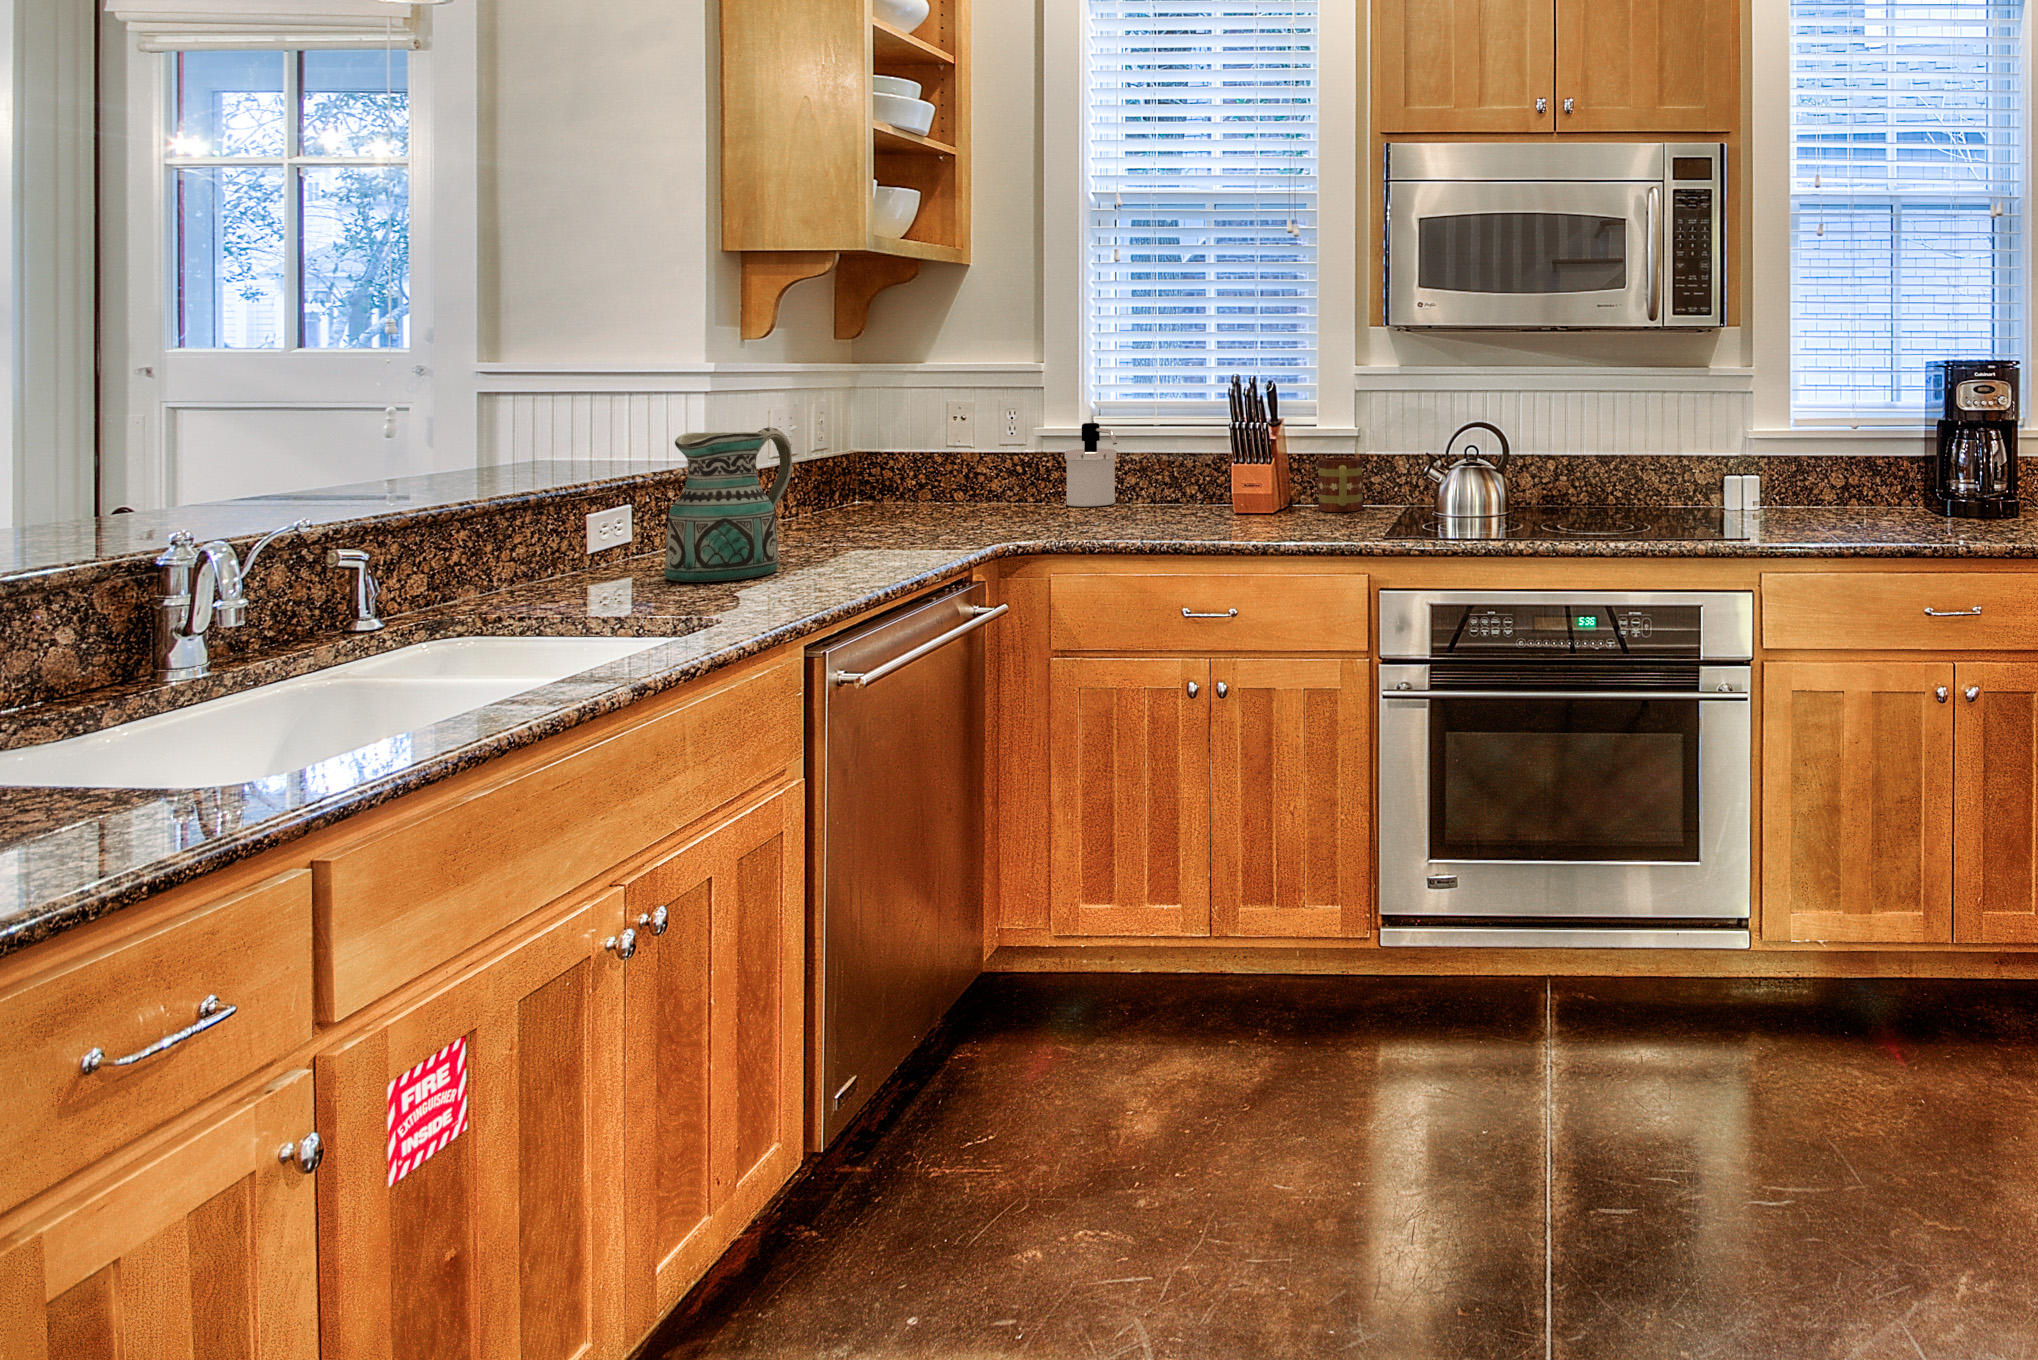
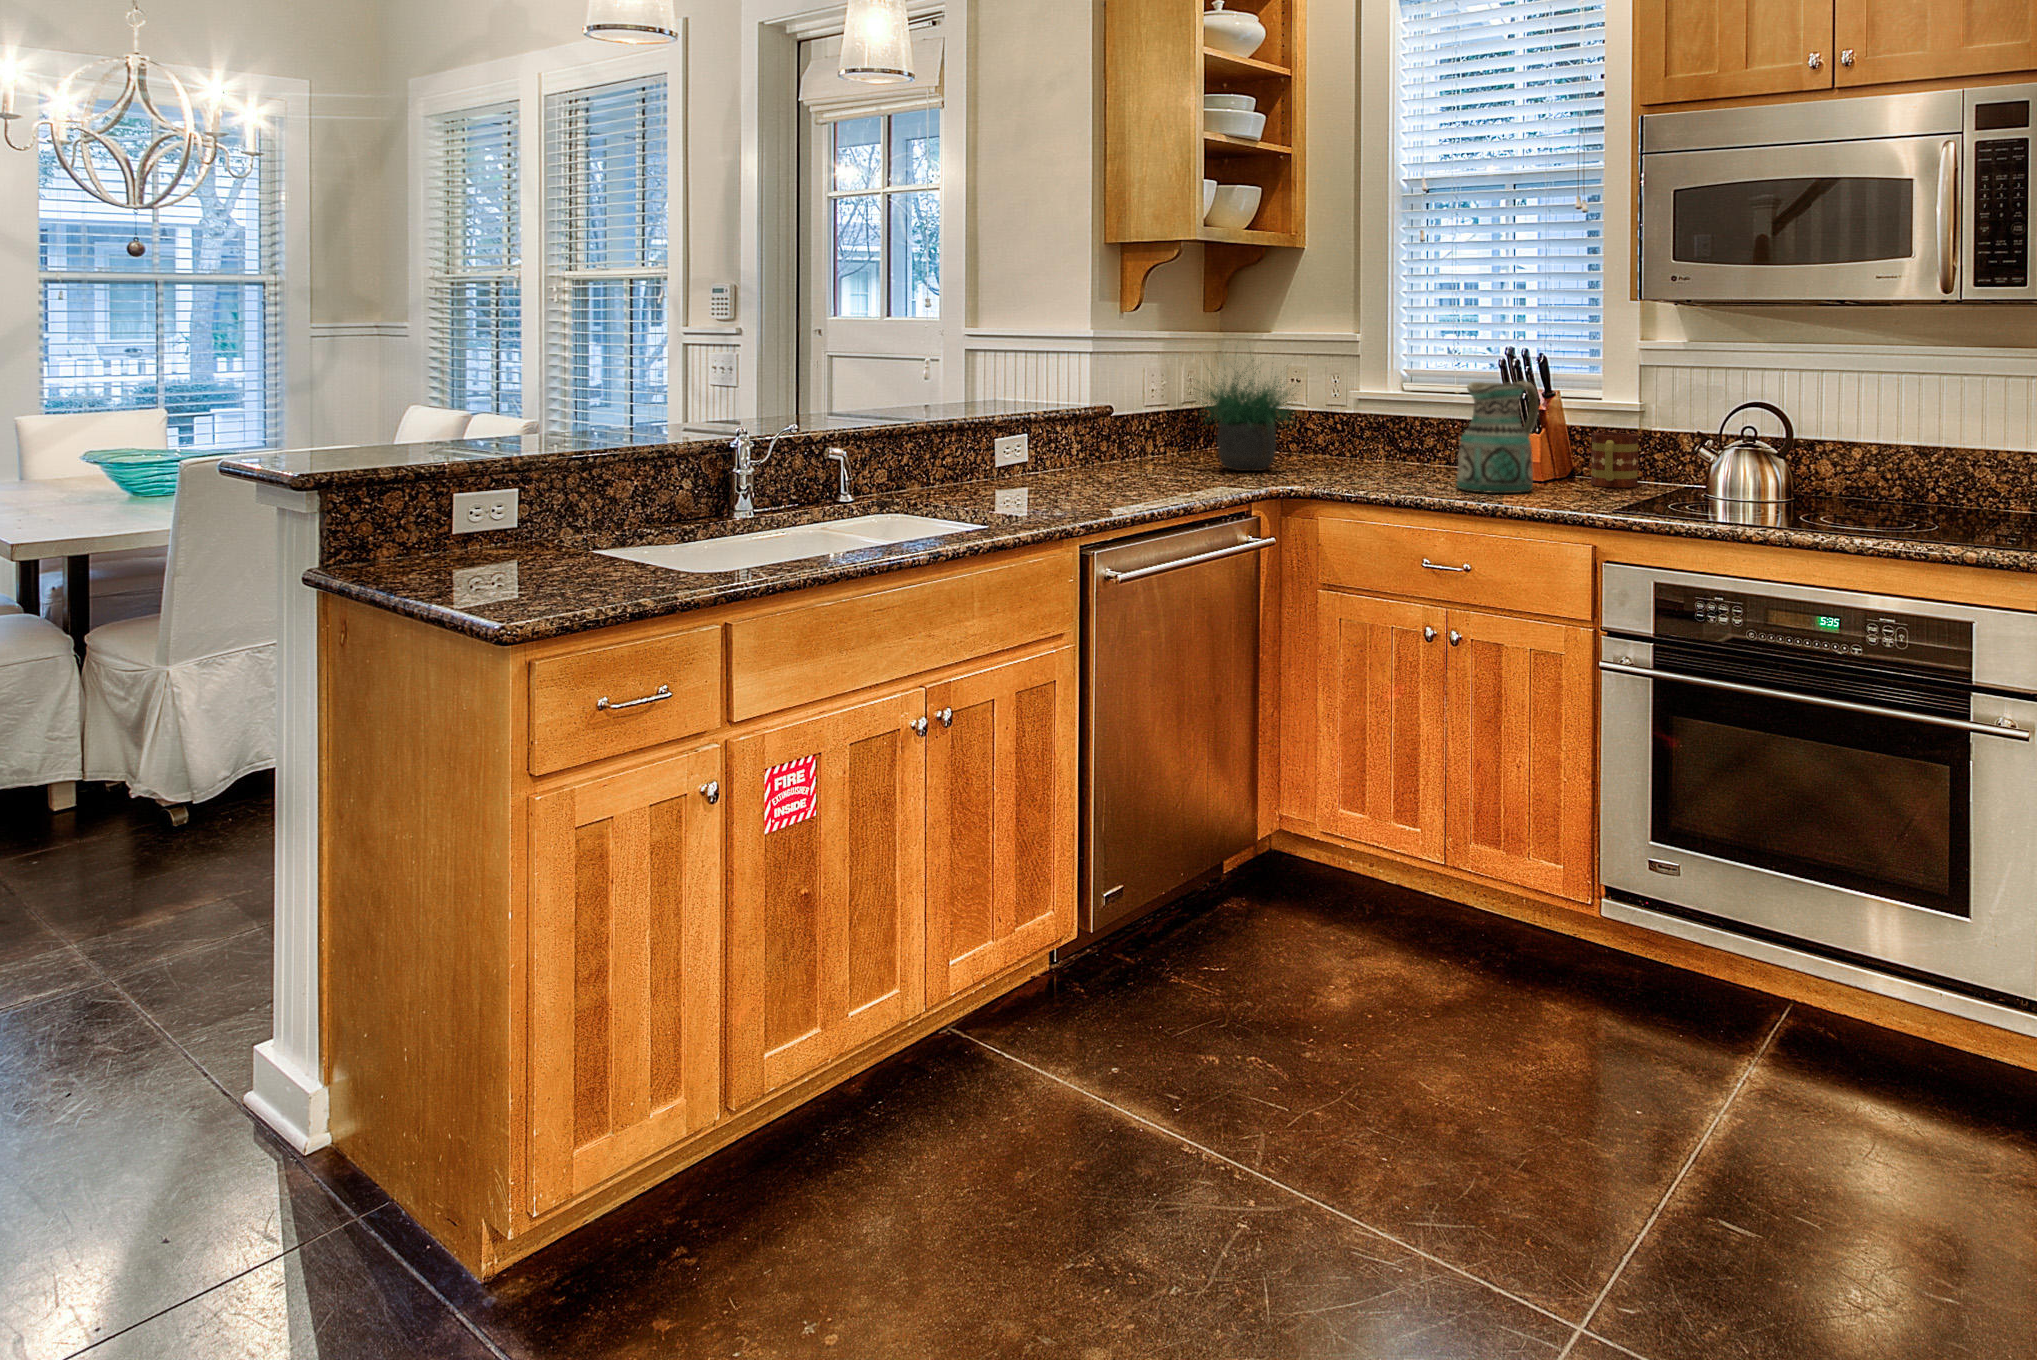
potted plant: none [841,365,1025,526] -> present [1194,367,1295,471]
soap dispenser: present [1065,423,1117,507] -> none [1370,390,1416,466]
ceramic pitcher: present [664,427,792,582] -> present [1457,380,1538,493]

